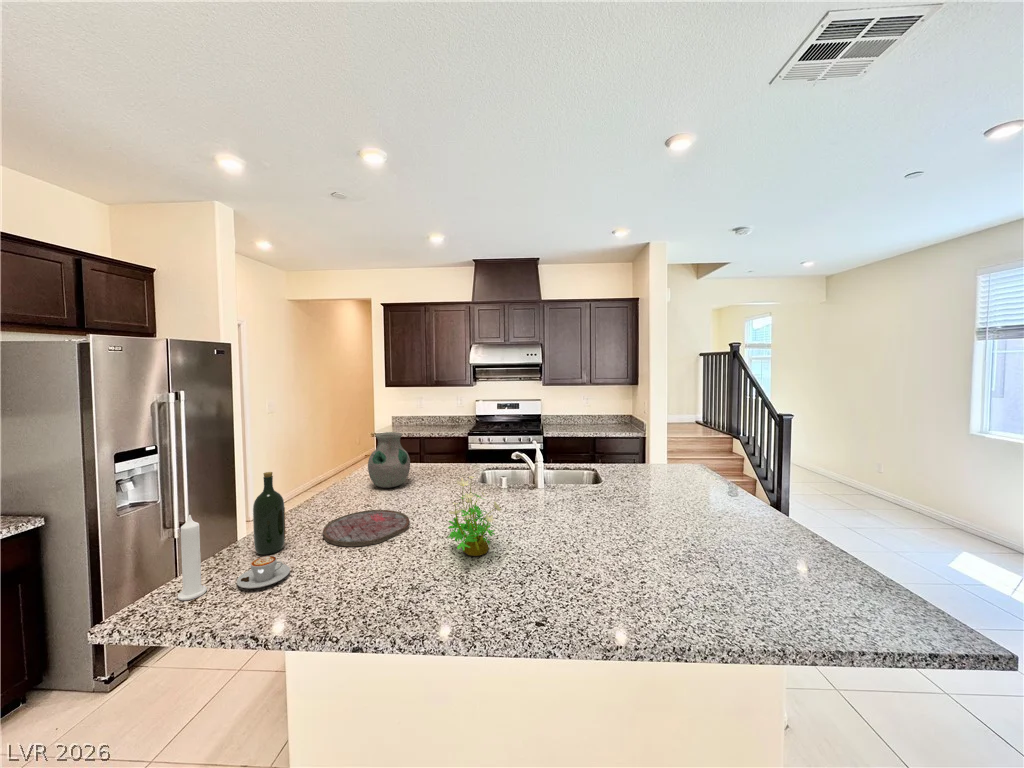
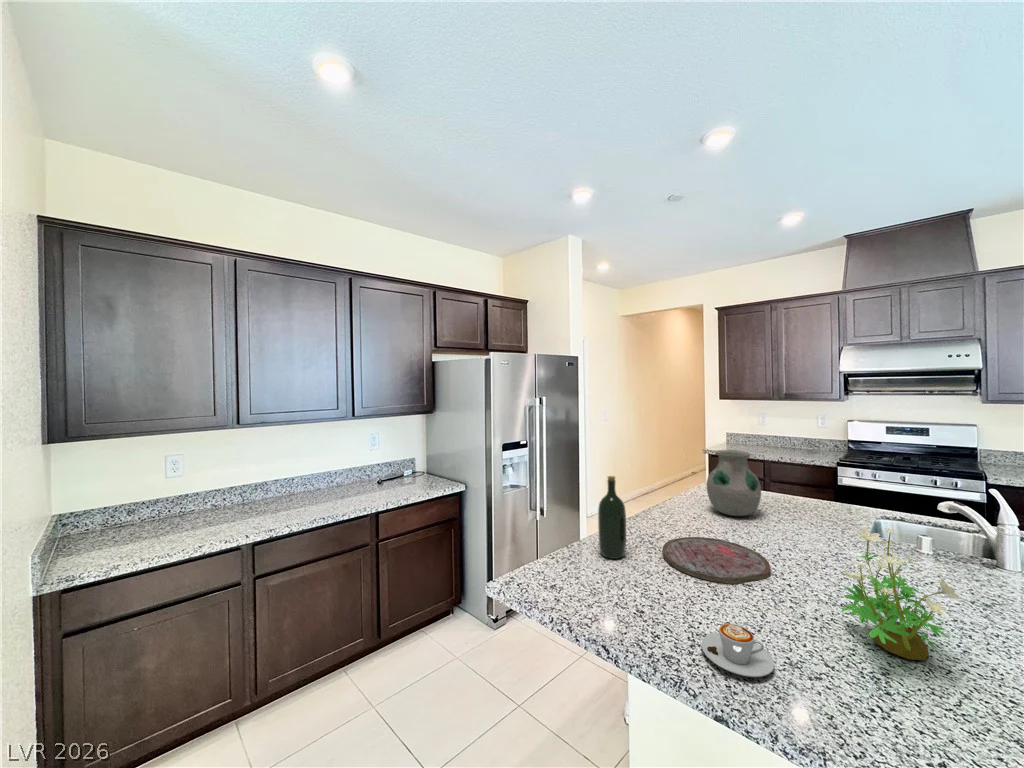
candle: present [178,515,207,600] -> none [542,504,563,582]
coffee cup: present [237,556,290,588] -> present [701,624,774,677]

